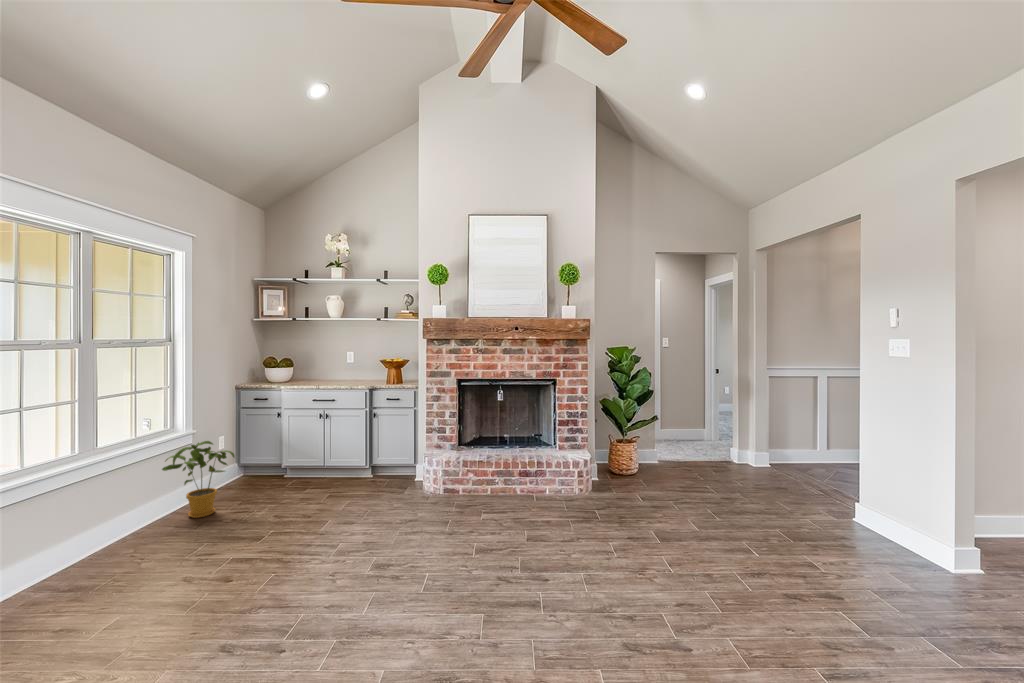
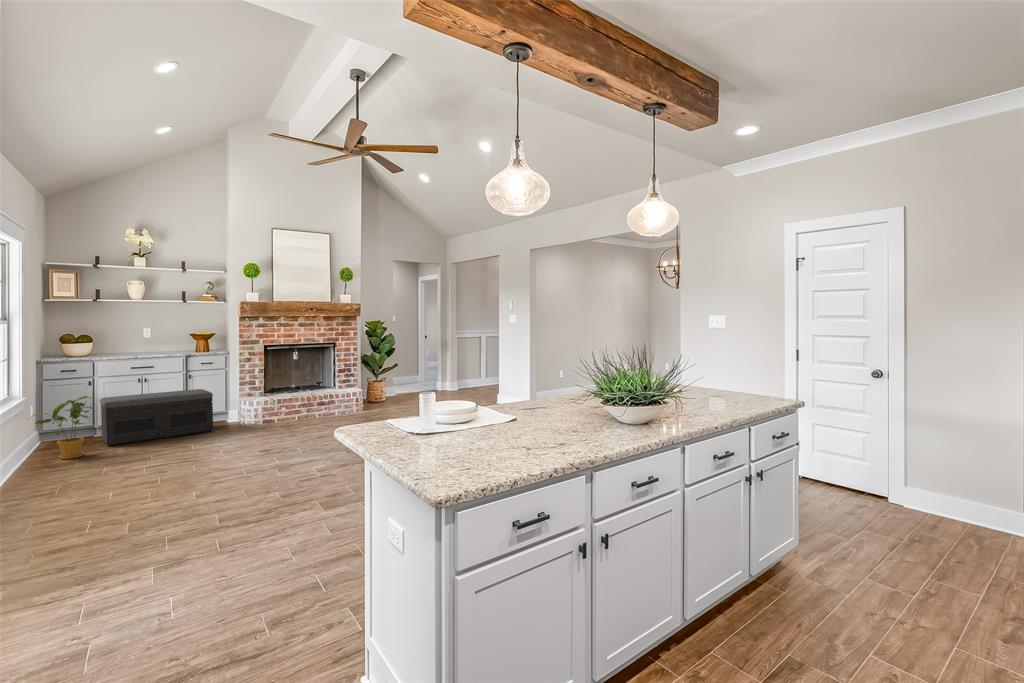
storage bench: none [256,433,385,500] -> present [100,389,213,446]

